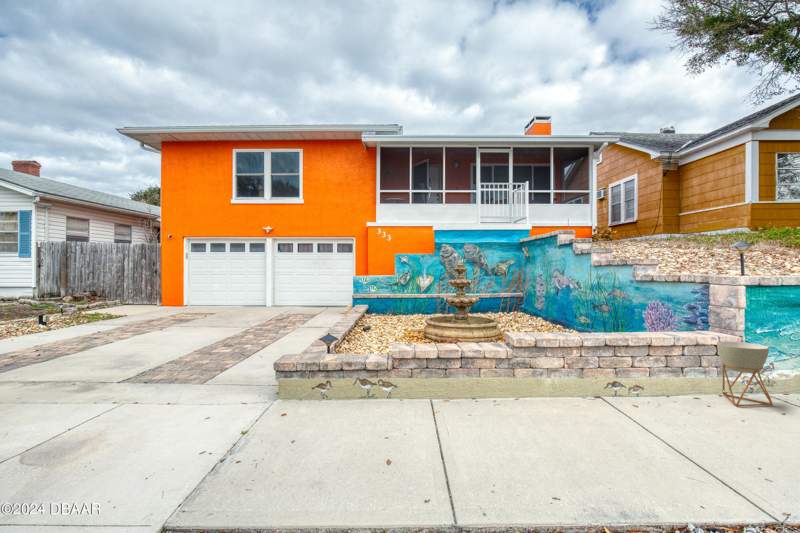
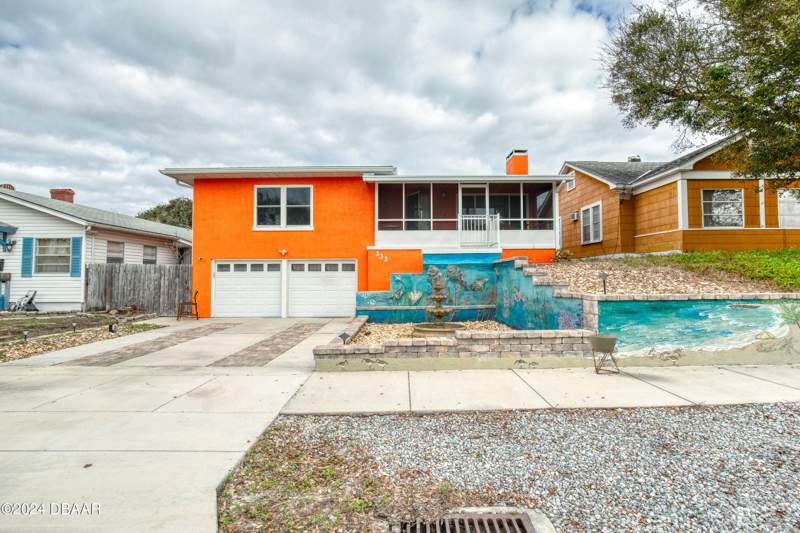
bench: none [138,273,169,310] -> present [177,291,199,321]

